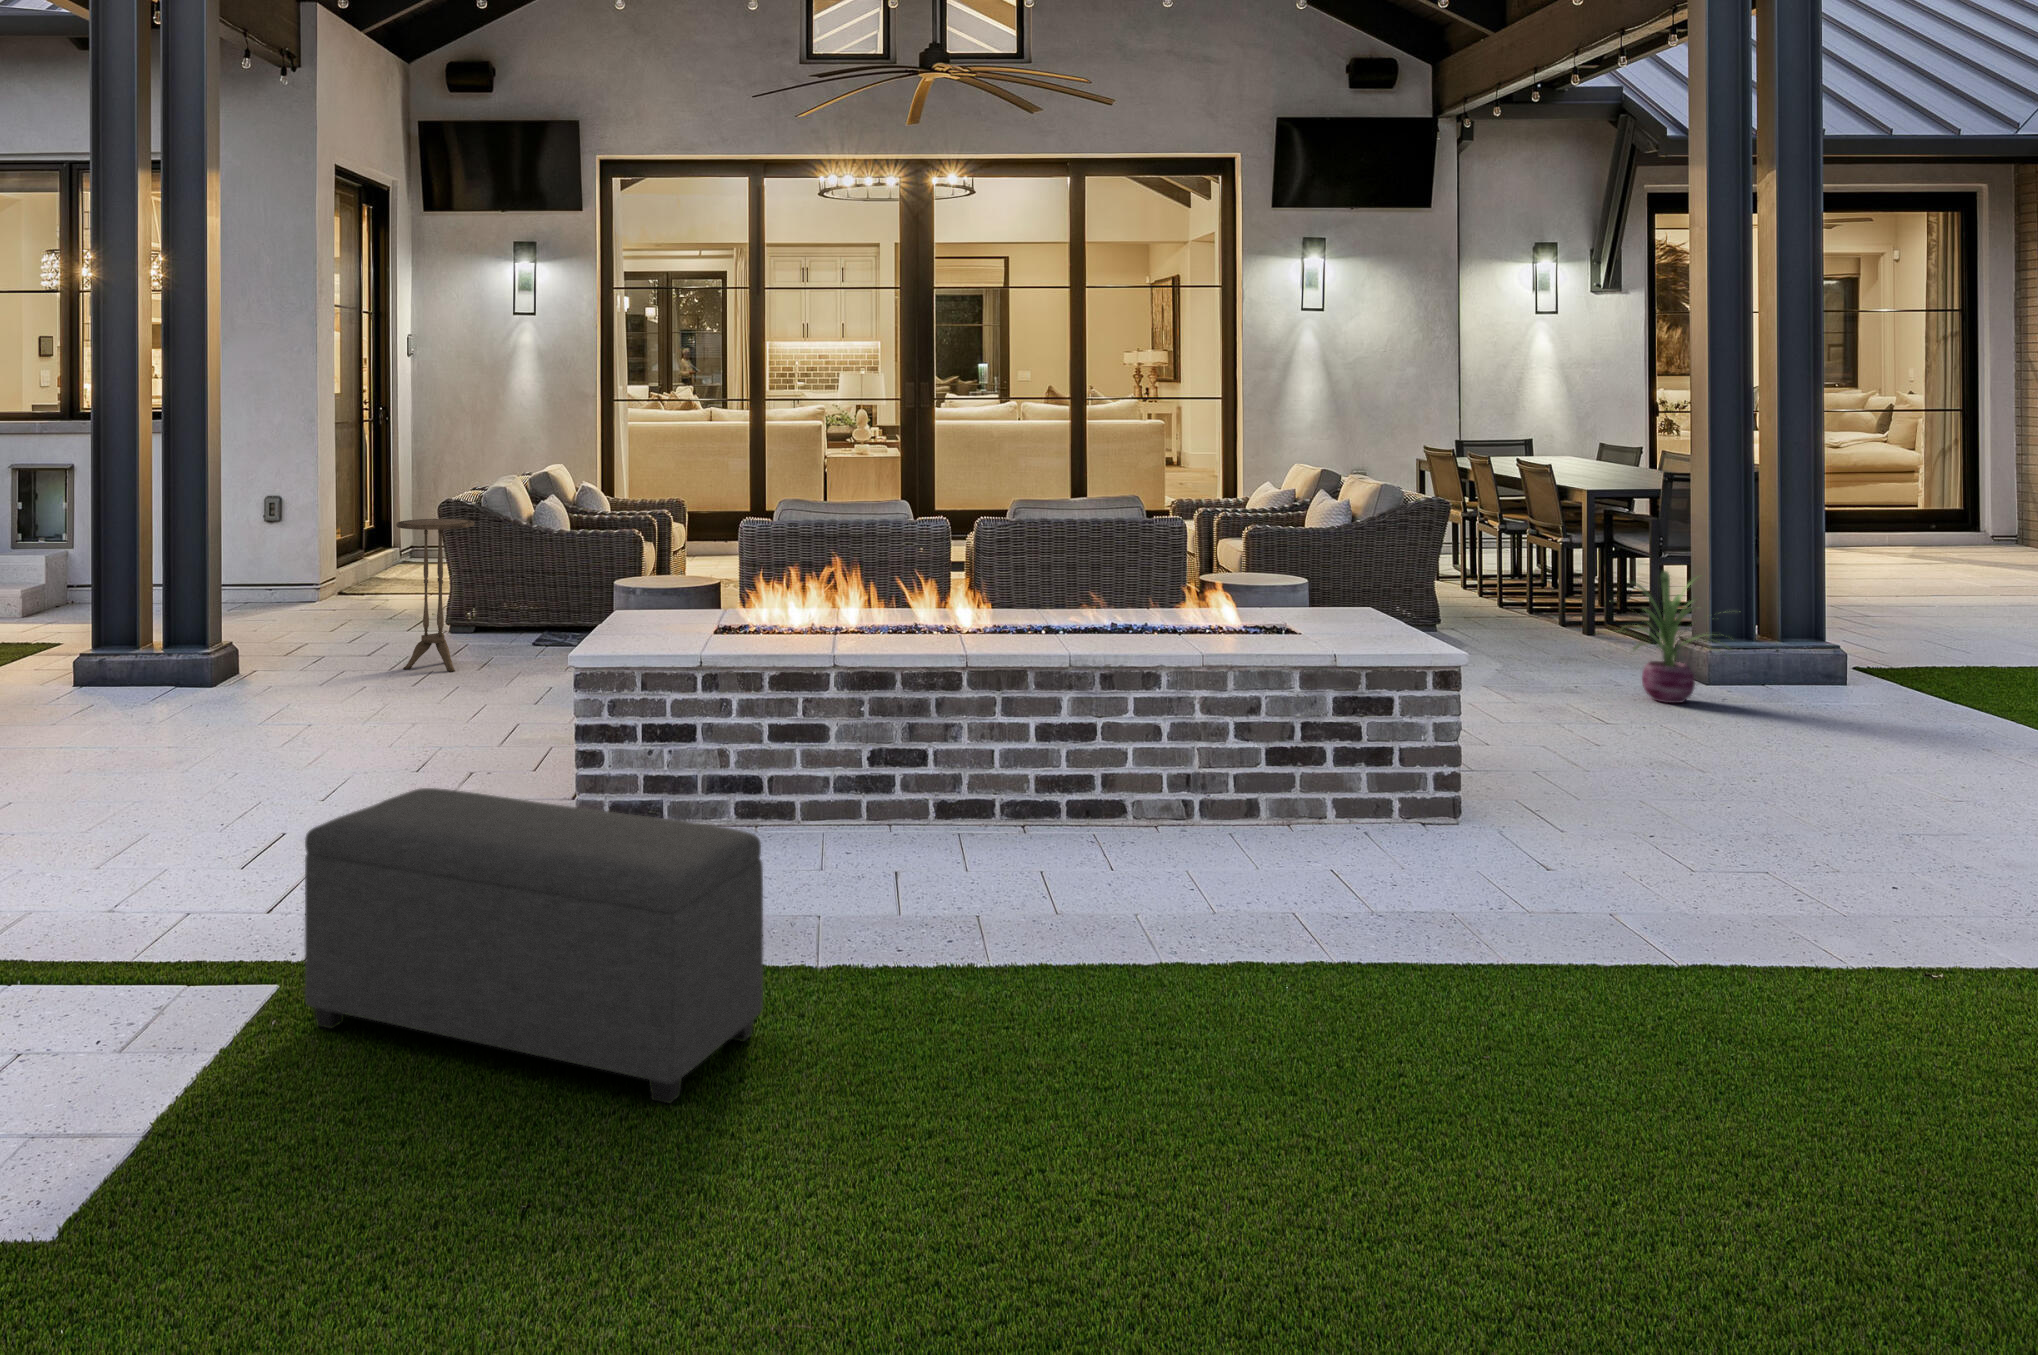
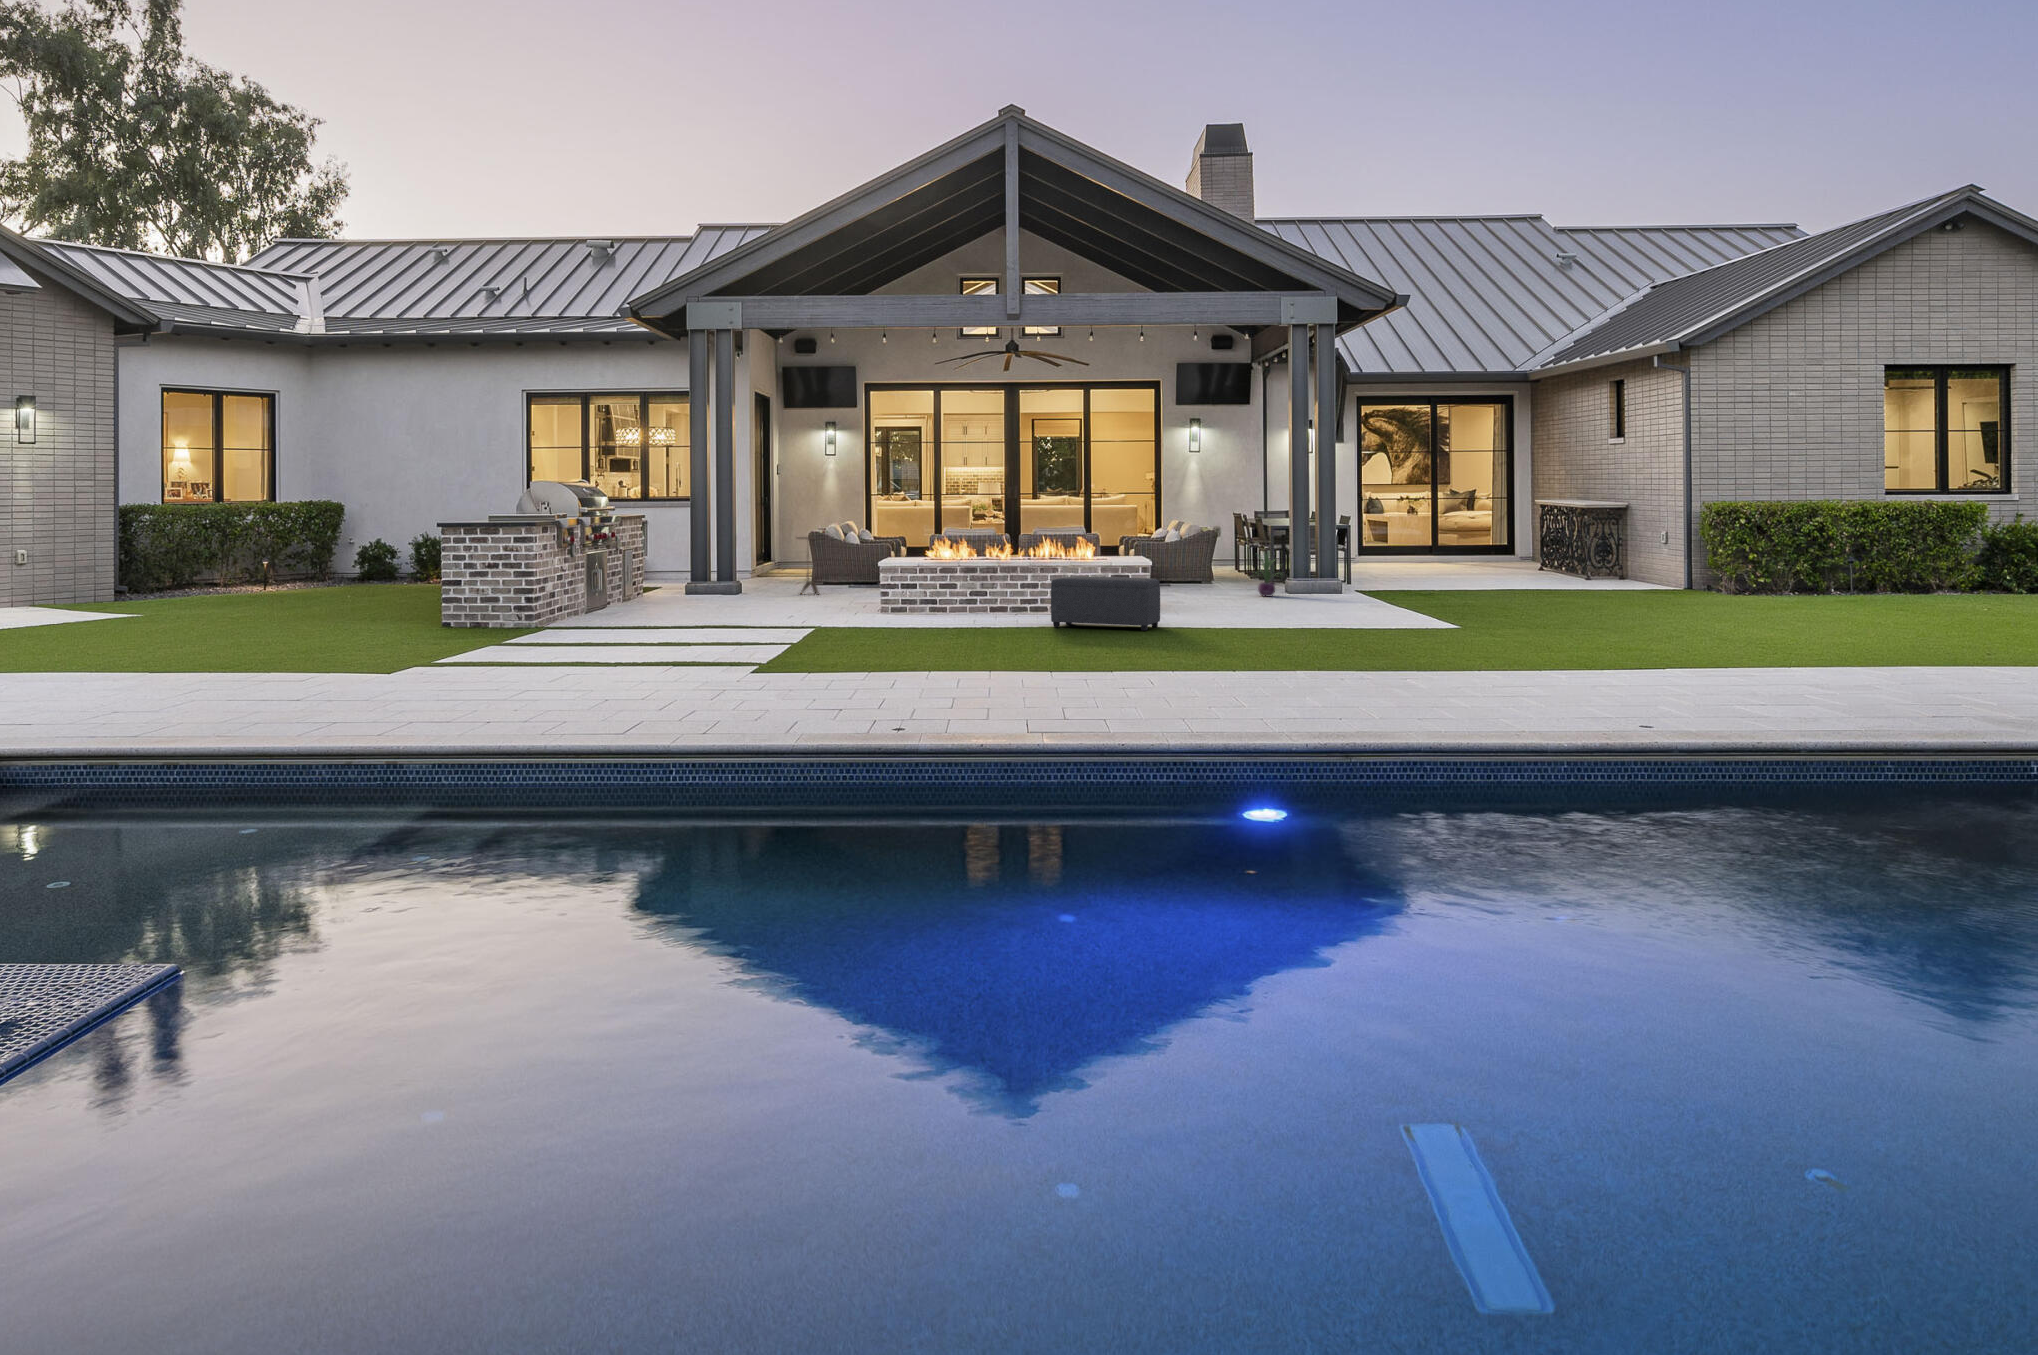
ottoman: present [305,788,763,1104] -> present [1051,576,1160,631]

